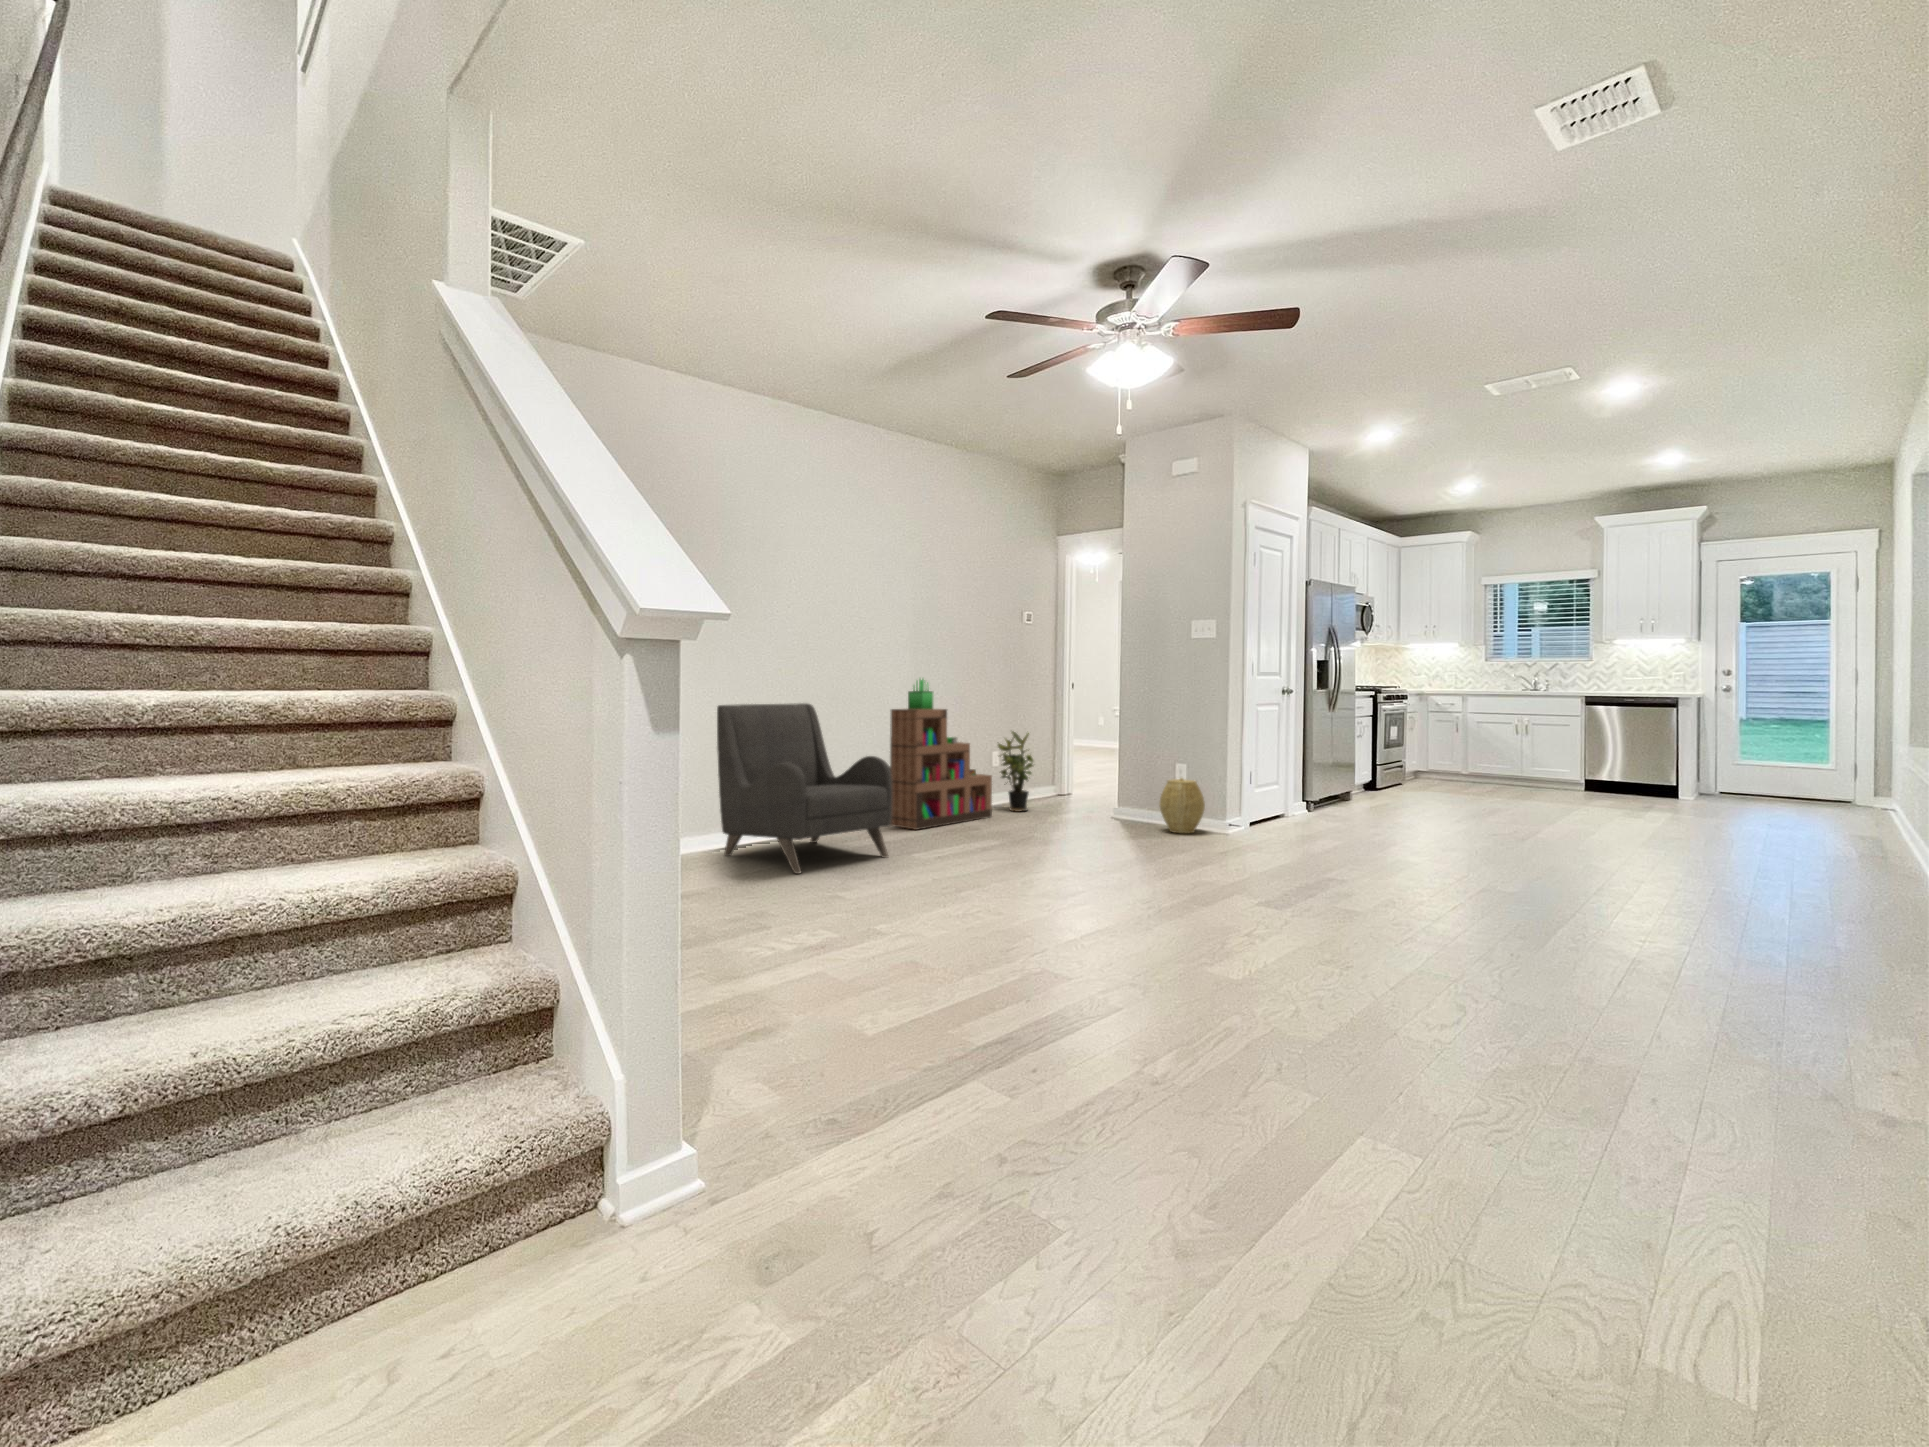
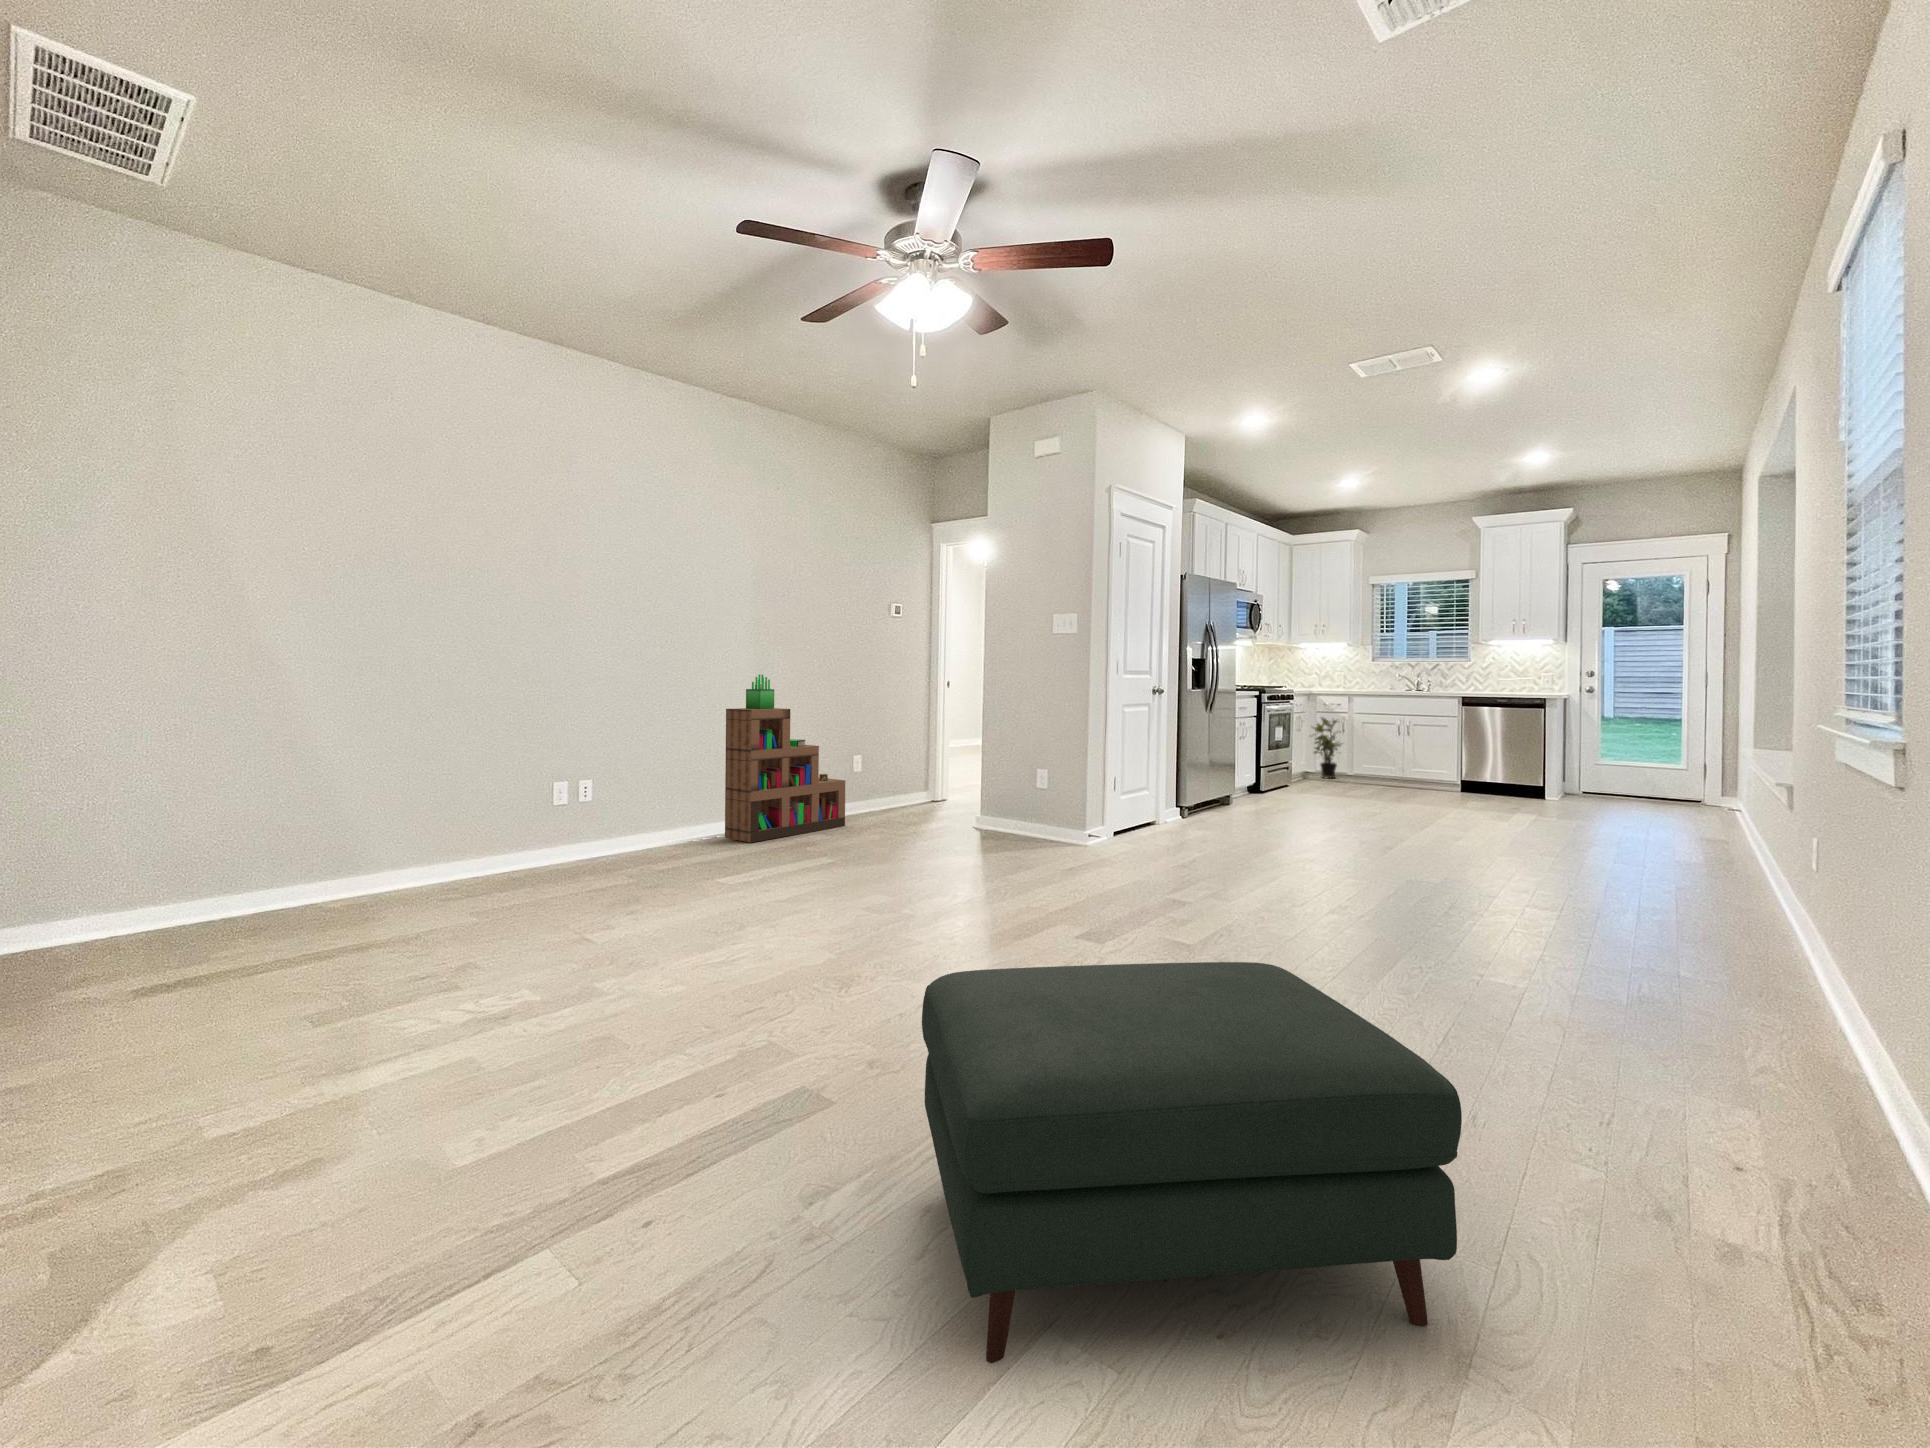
armchair: present [717,703,892,874] -> none [495,703,699,902]
potted plant: present [998,731,1033,812] -> present [1313,718,1341,778]
woven basket: present [1160,778,1205,833] -> none [1016,784,1063,844]
ottoman: none [1219,897,1672,1147] -> present [922,962,1462,1363]

